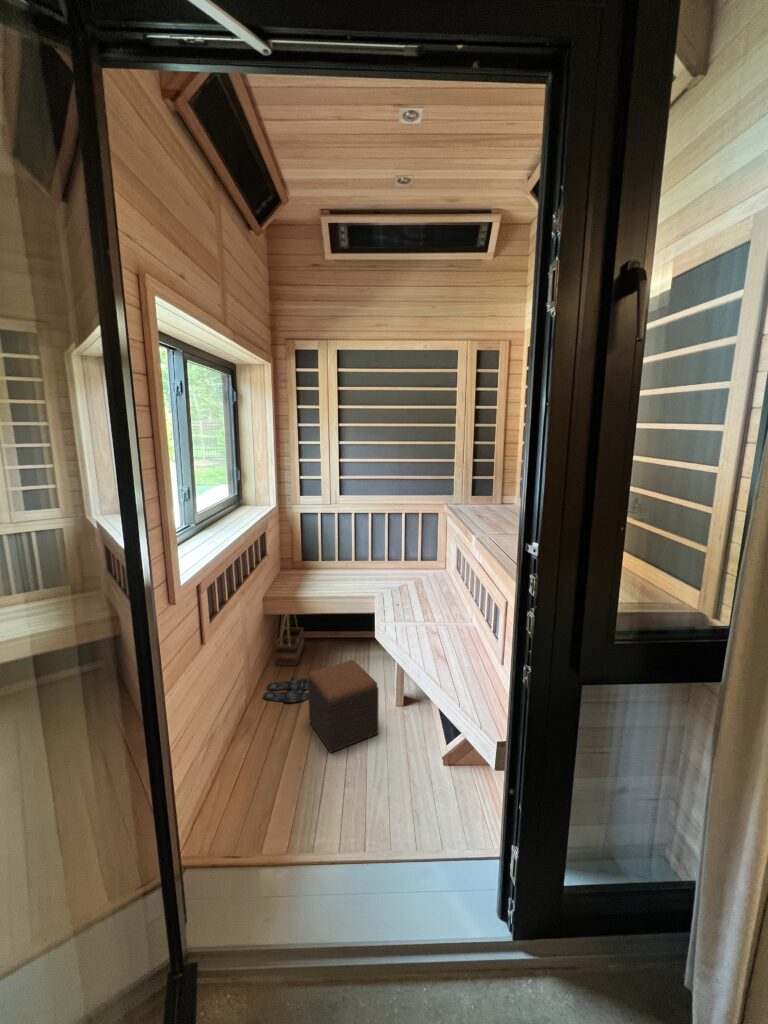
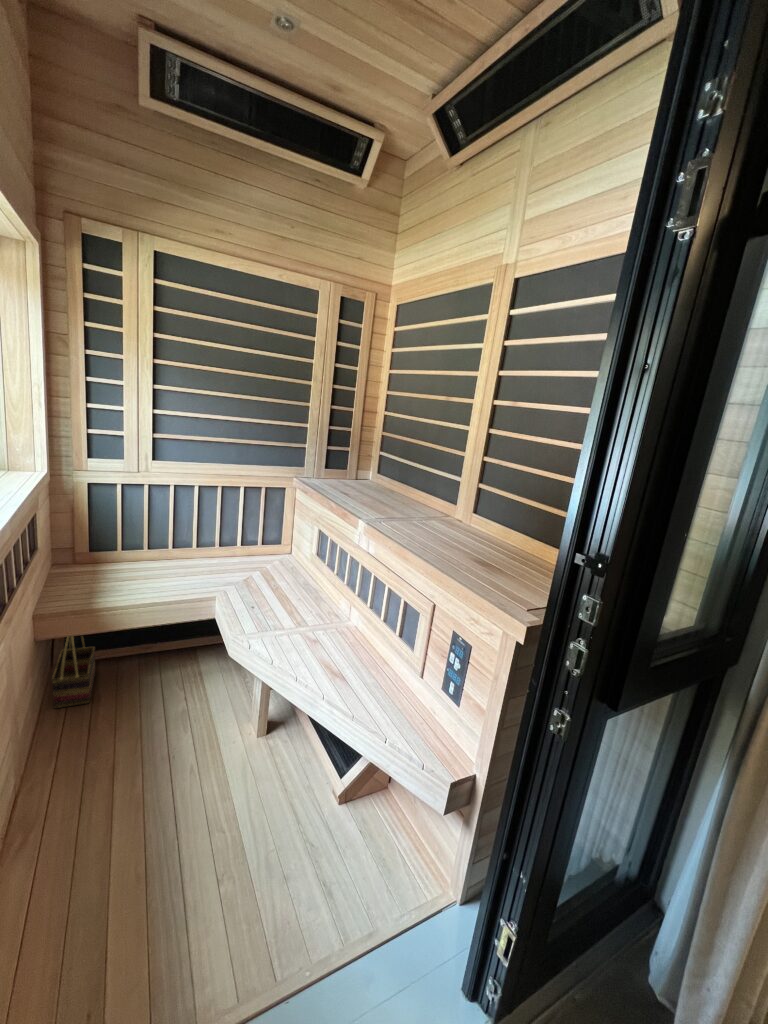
footstool: present [308,660,379,753] -> none [130,688,241,828]
slippers: present [263,678,309,703] -> none [38,722,122,770]

